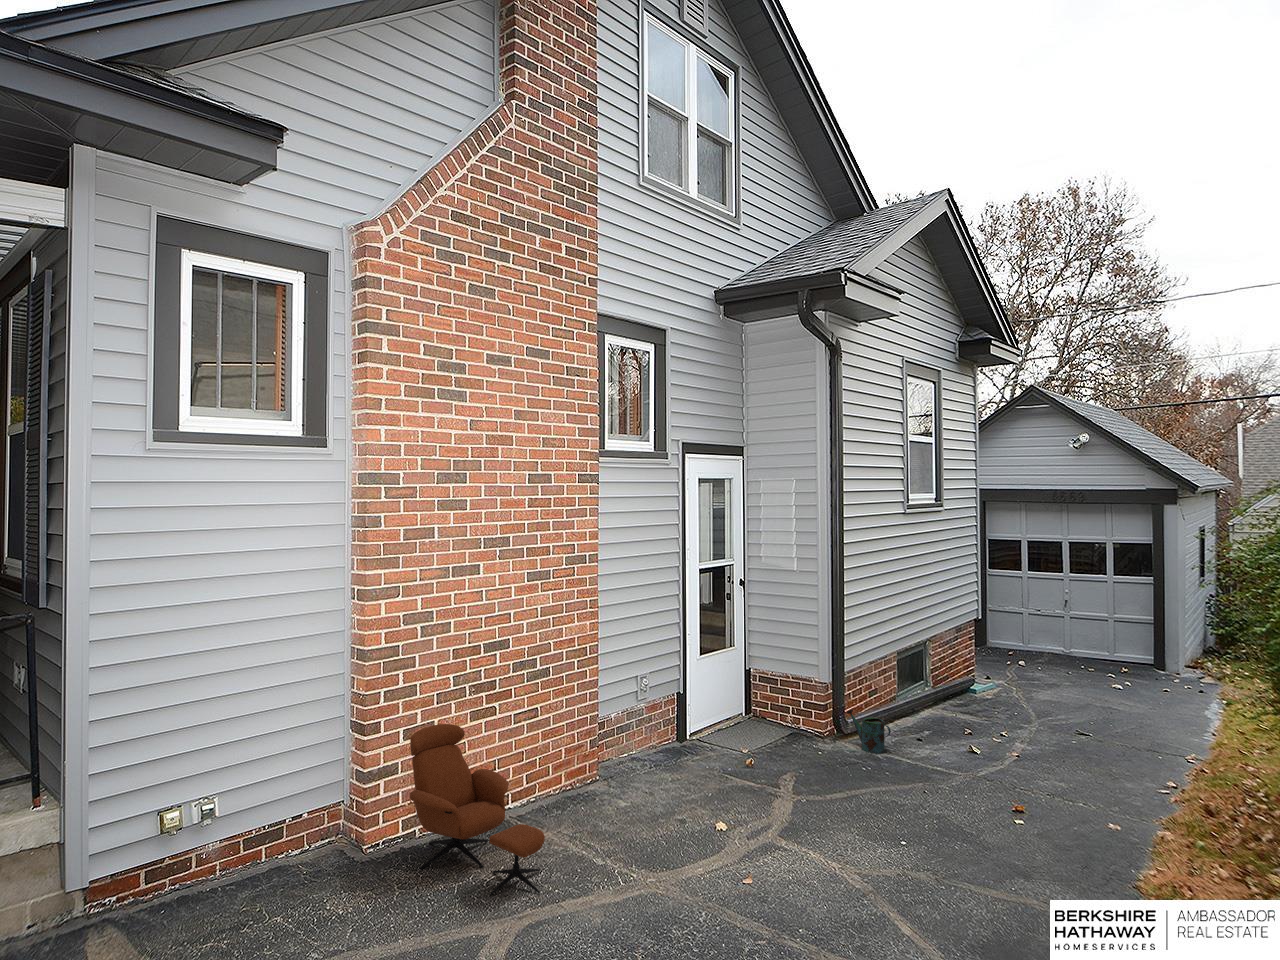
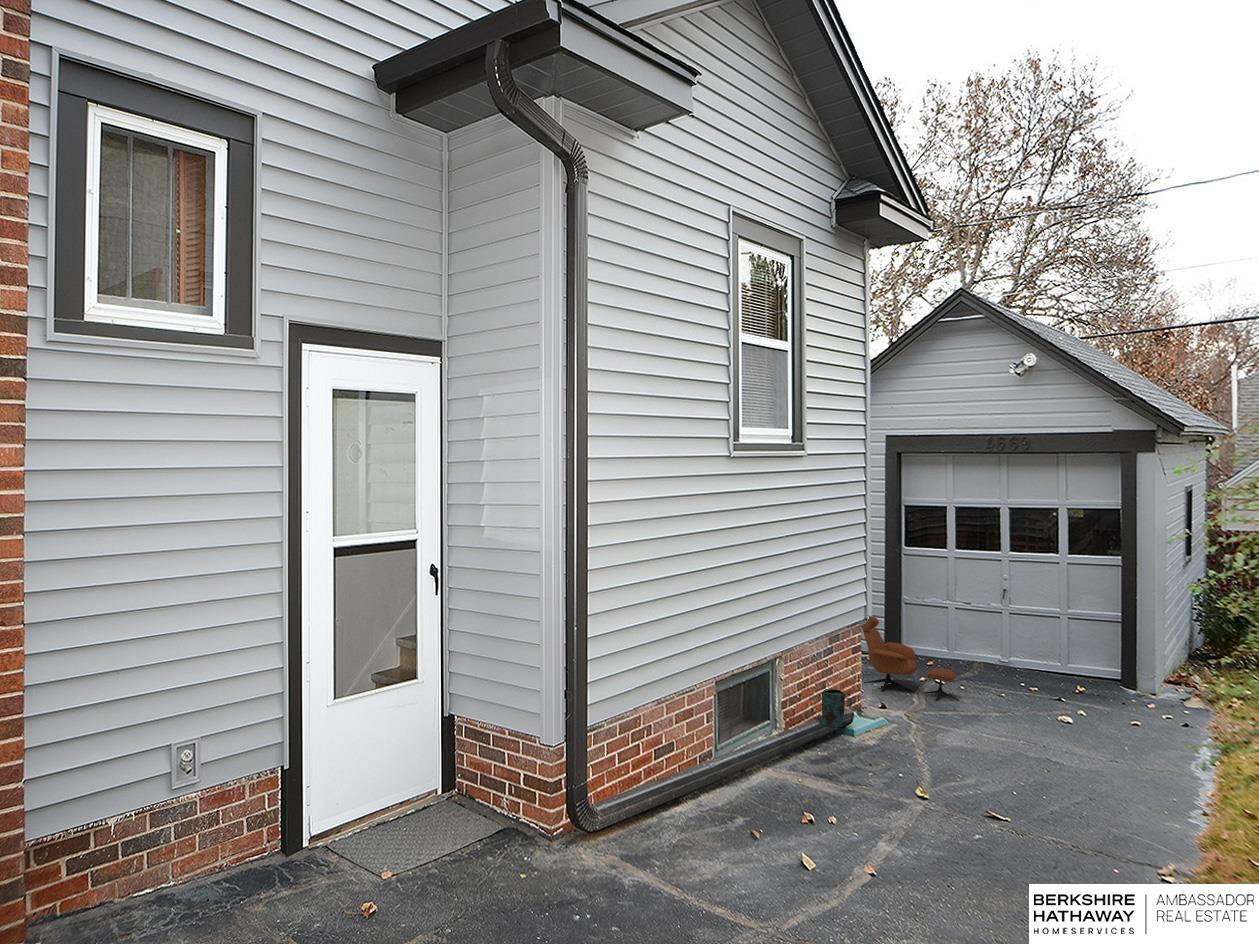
lounge chair: present [410,724,545,895] -> present [862,616,959,701]

